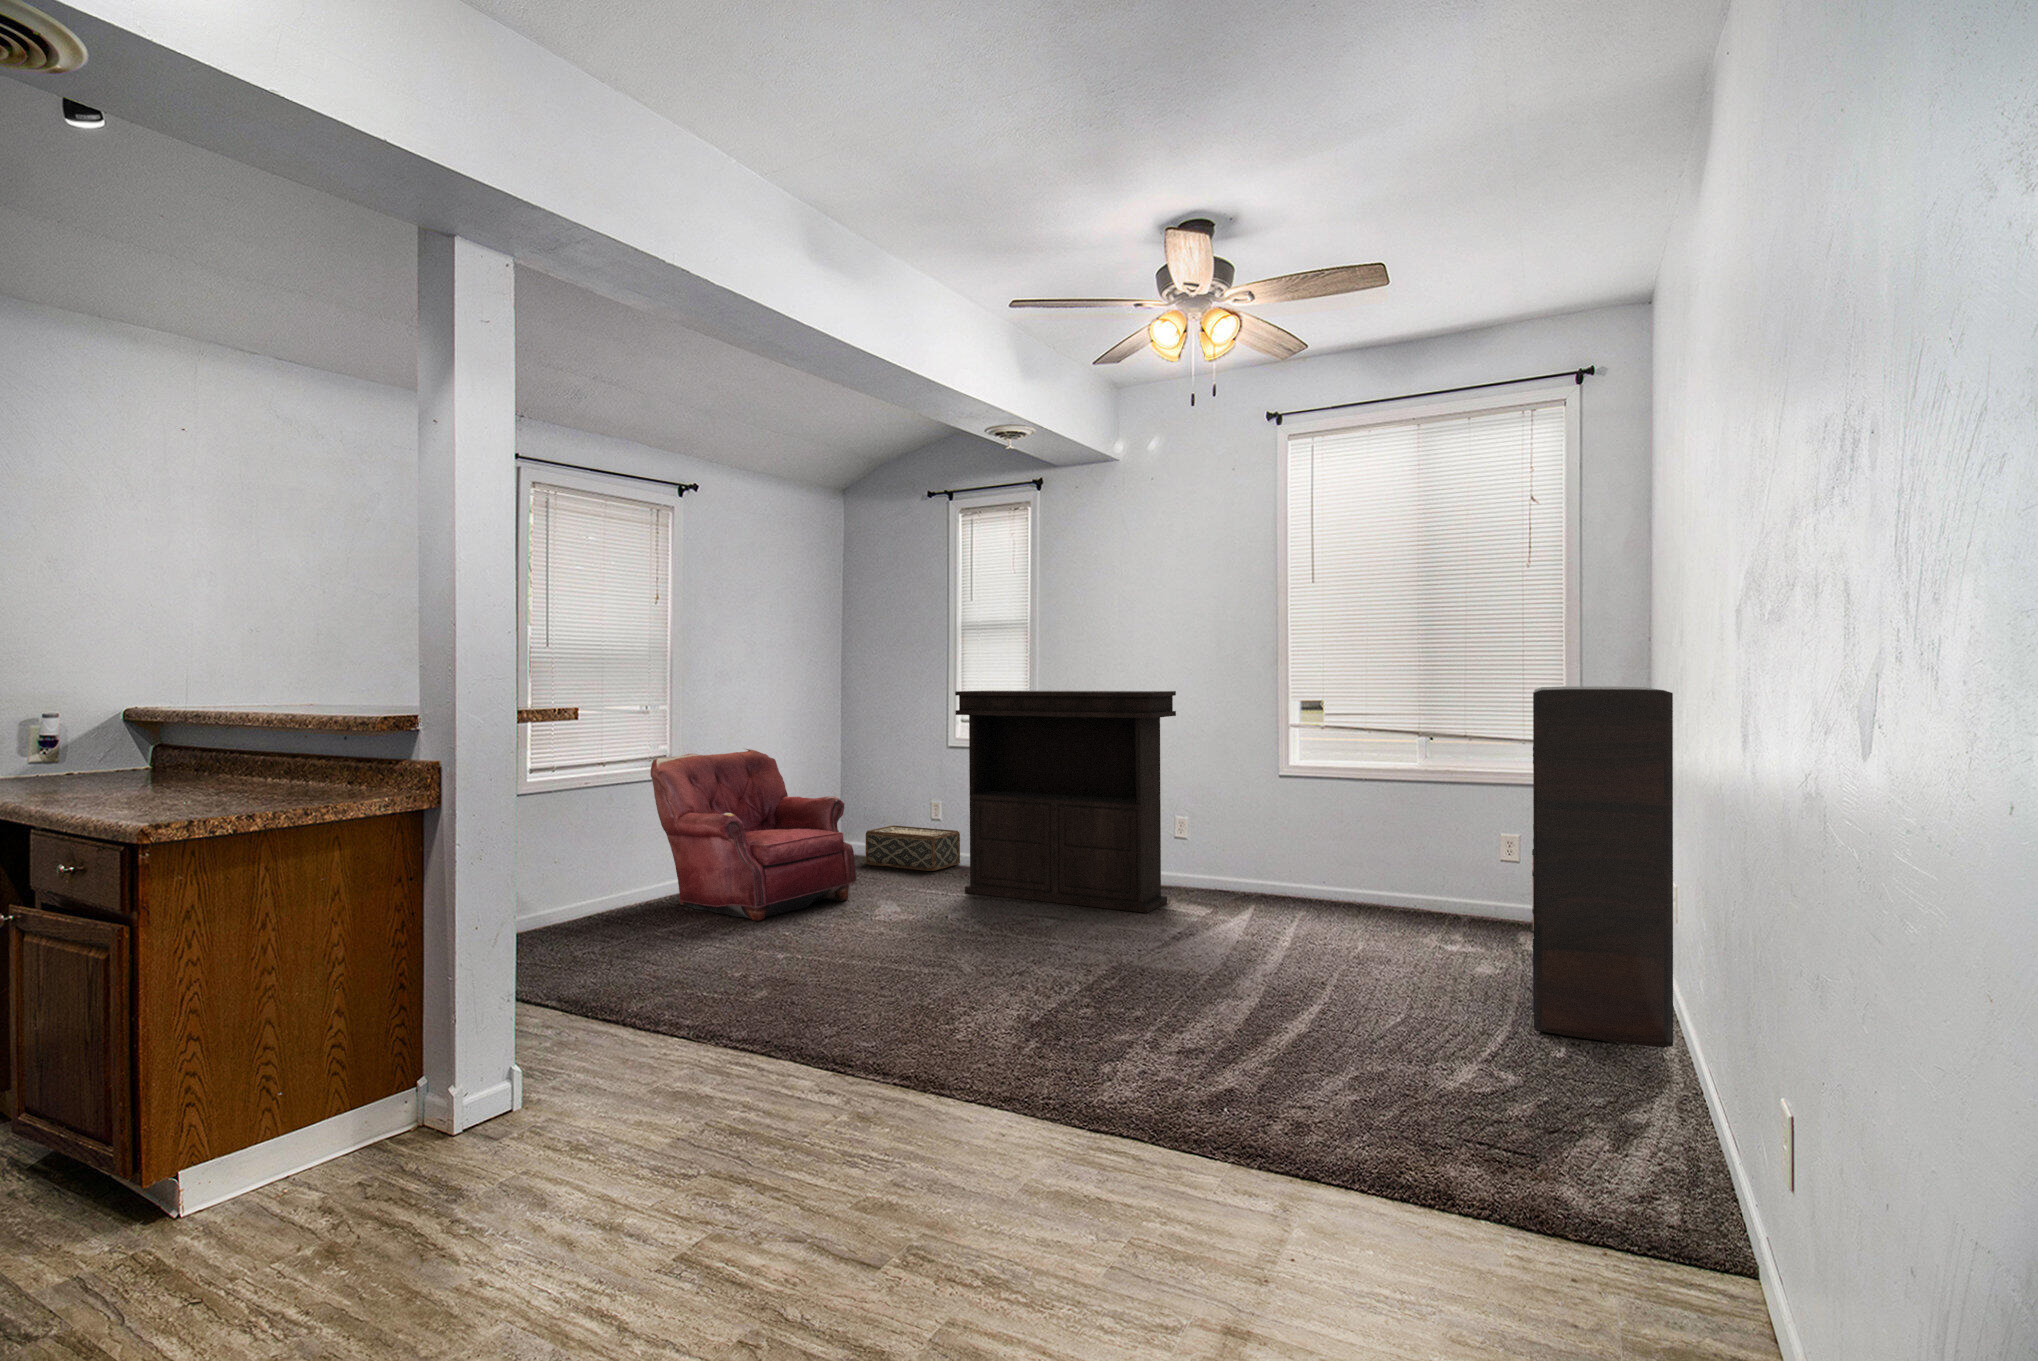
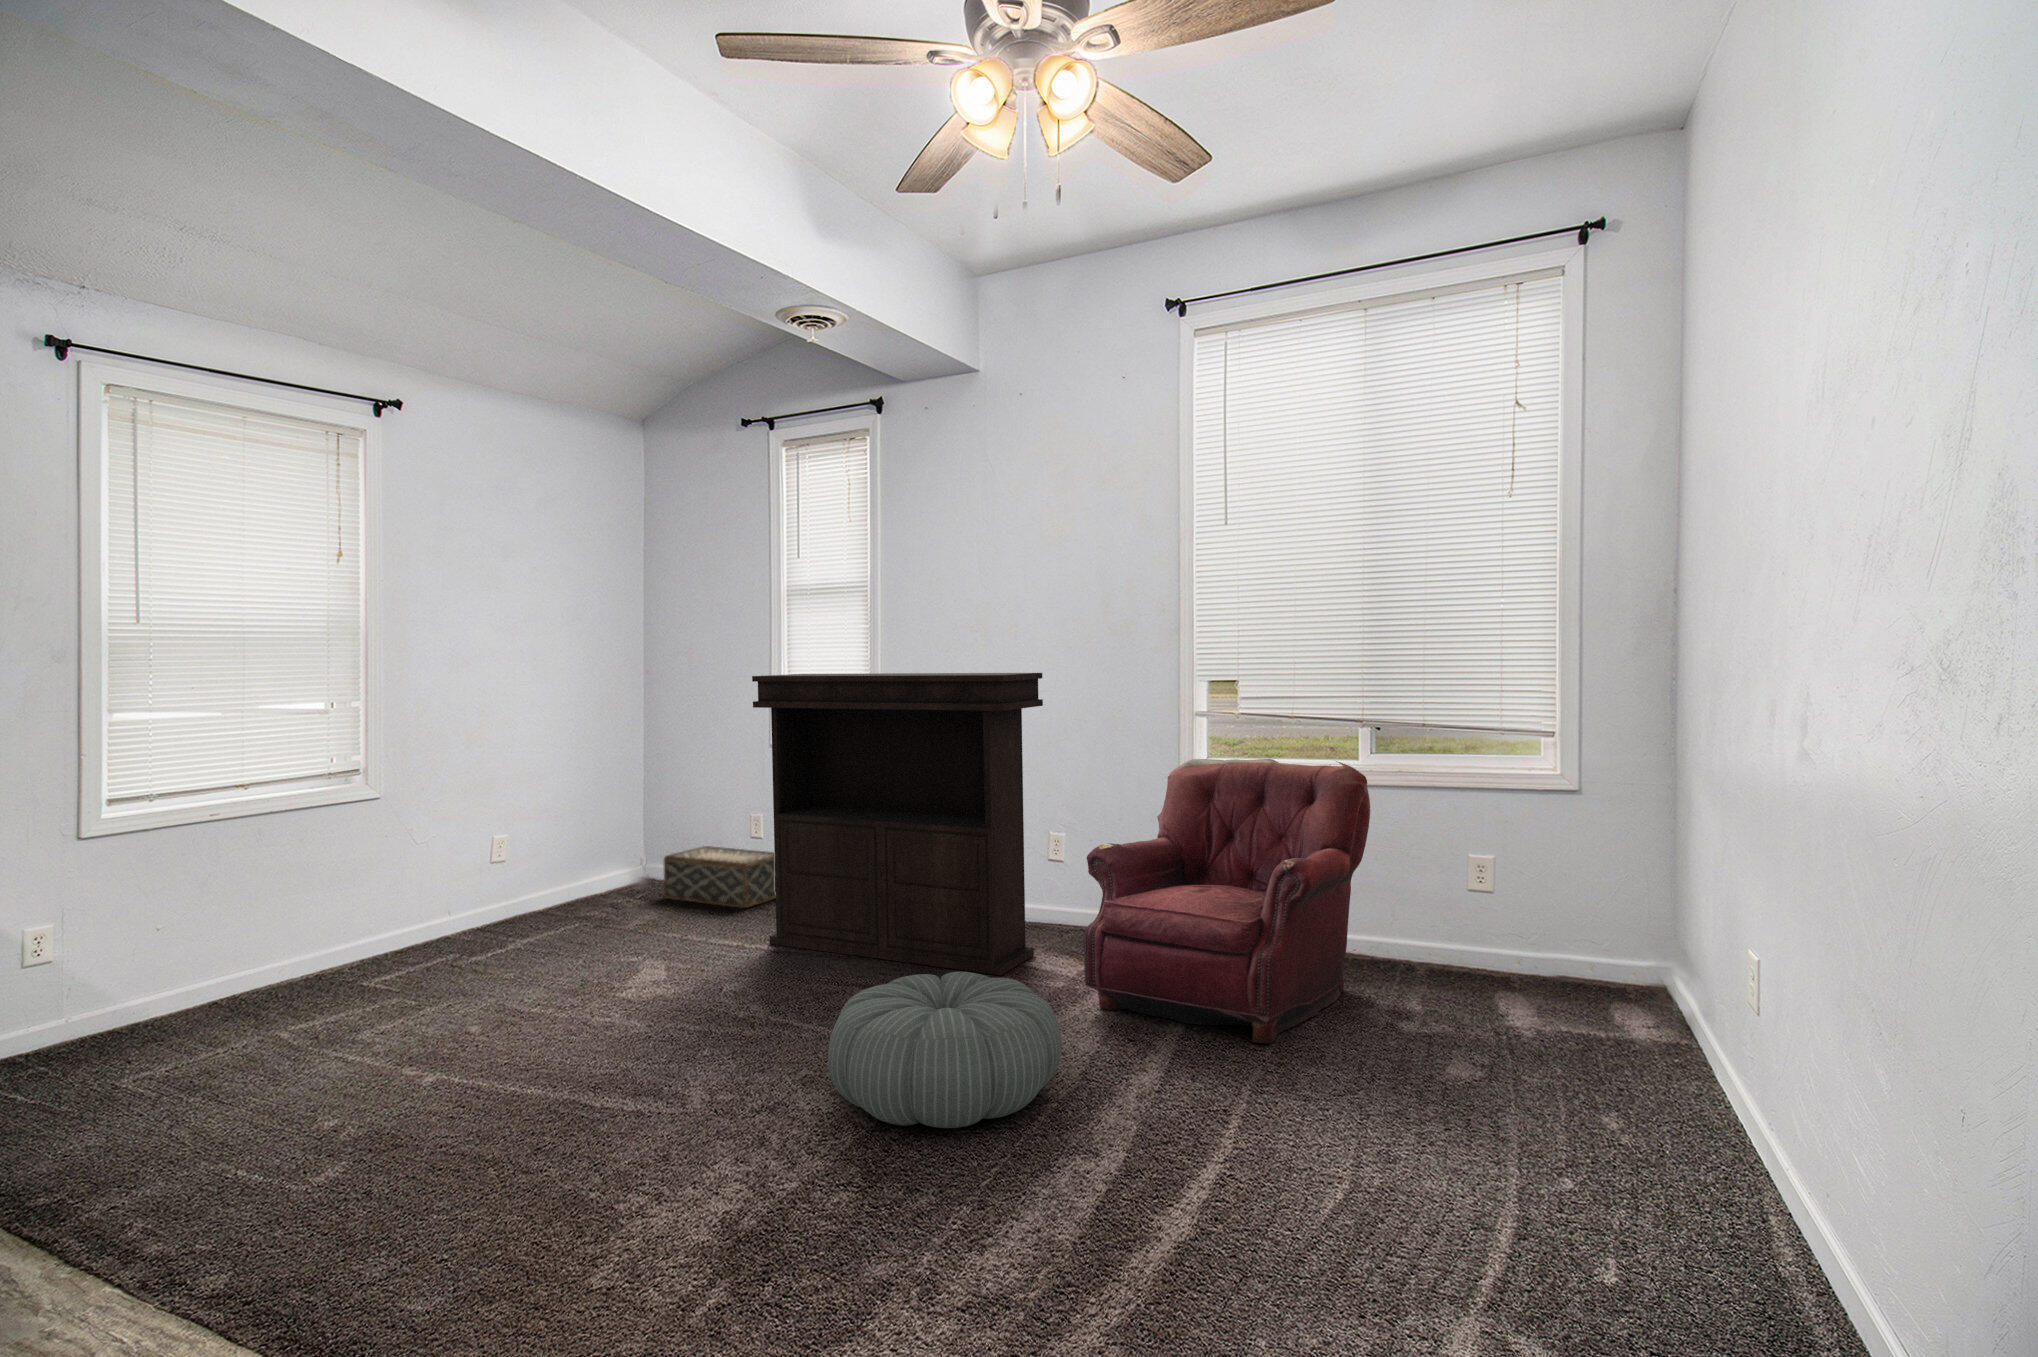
bookshelf: present [1532,686,1673,1048] -> none [1533,663,1781,1257]
armchair: present [650,749,856,921] -> present [1084,759,1370,1043]
pouf: none [1055,894,1210,986] -> present [828,971,1061,1128]

